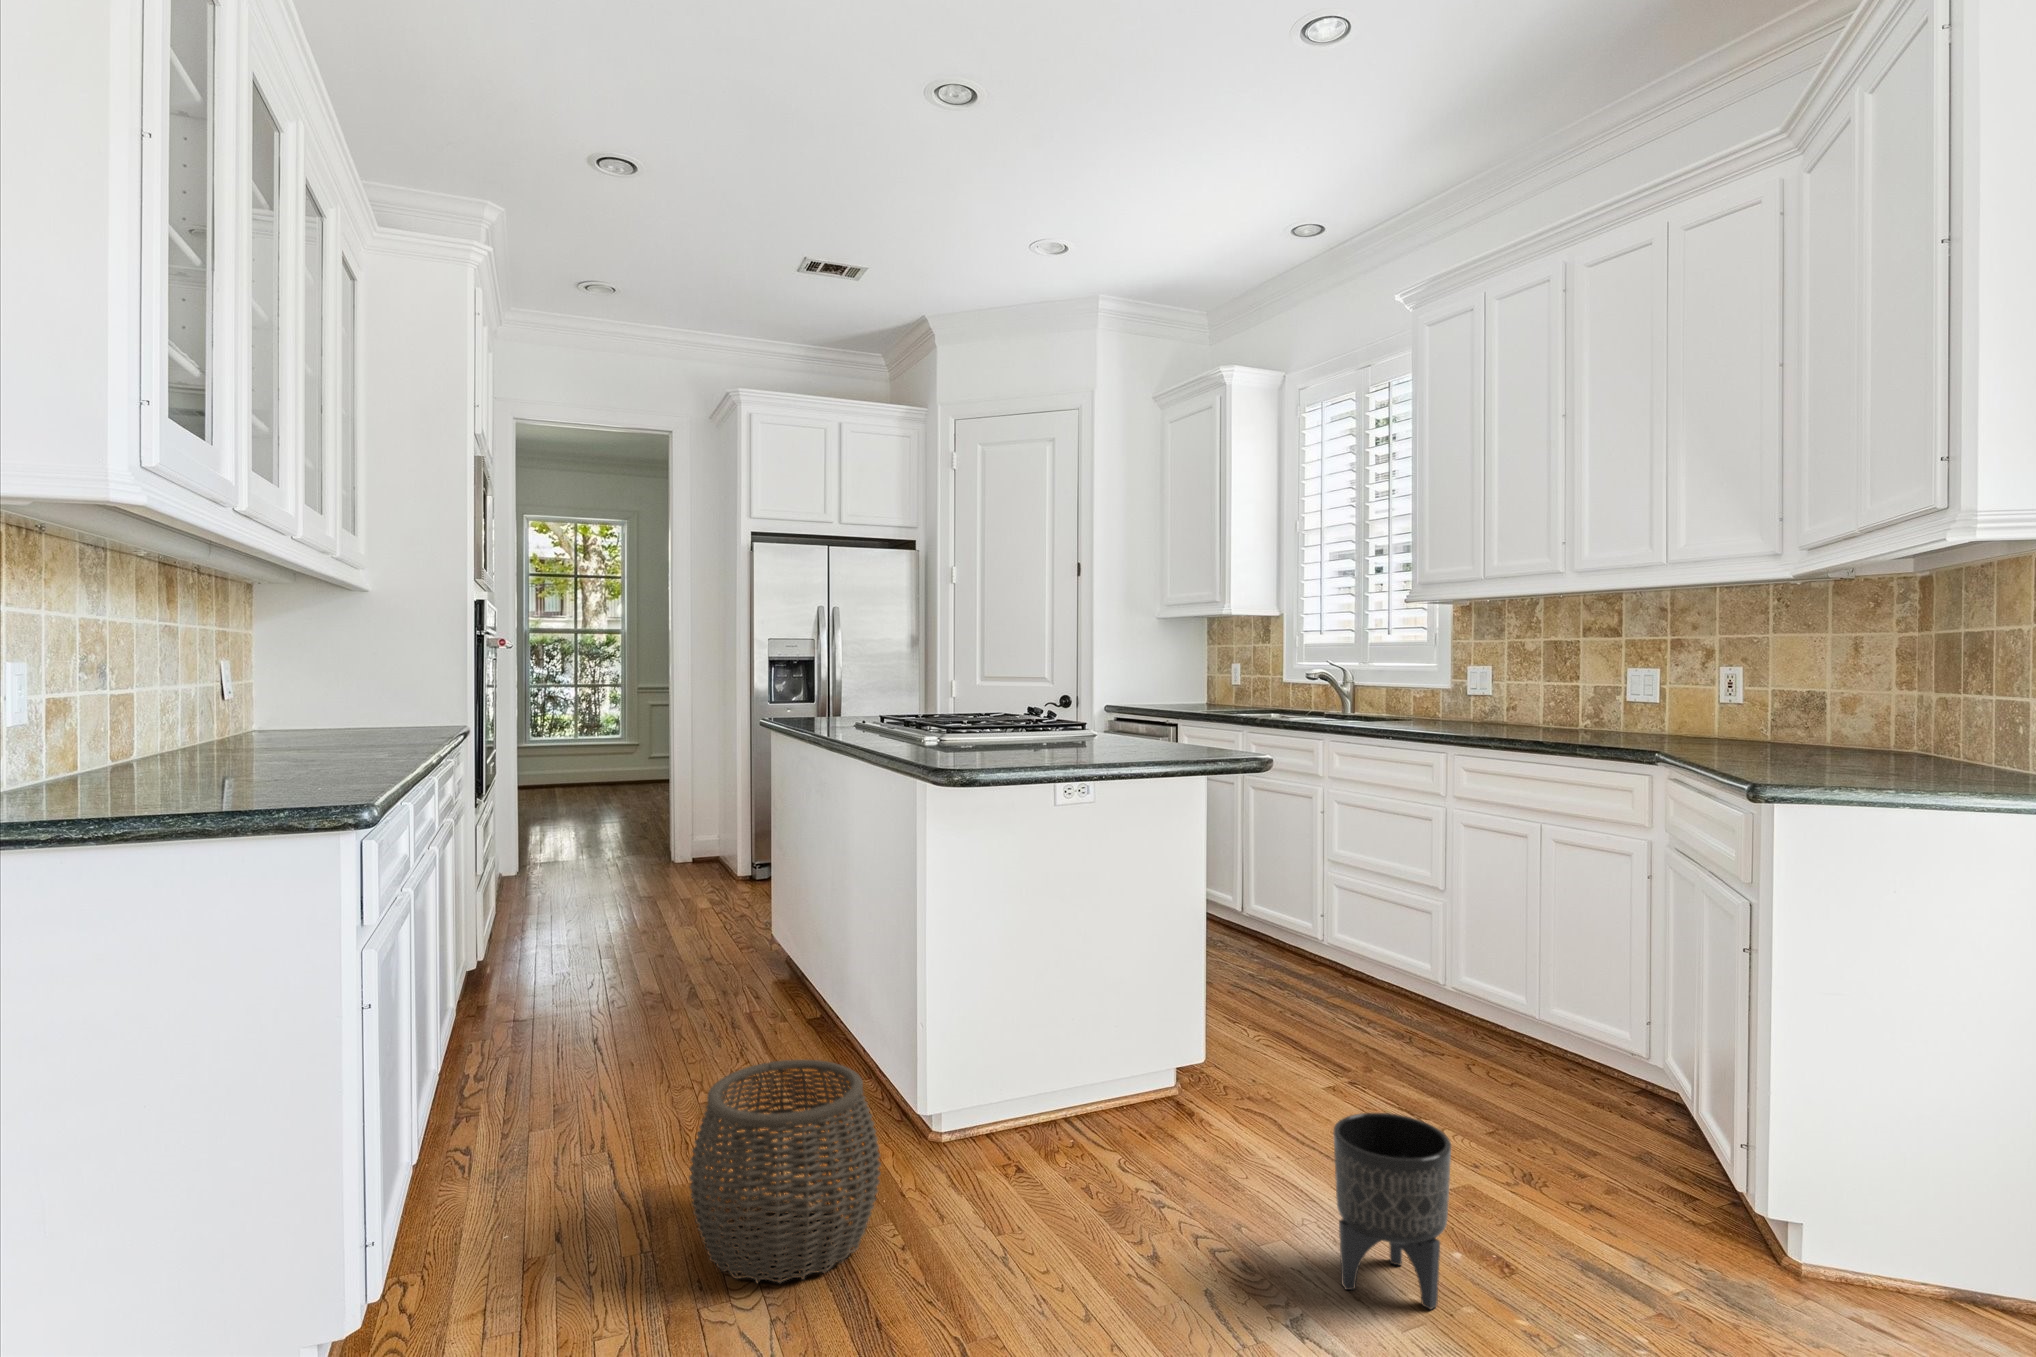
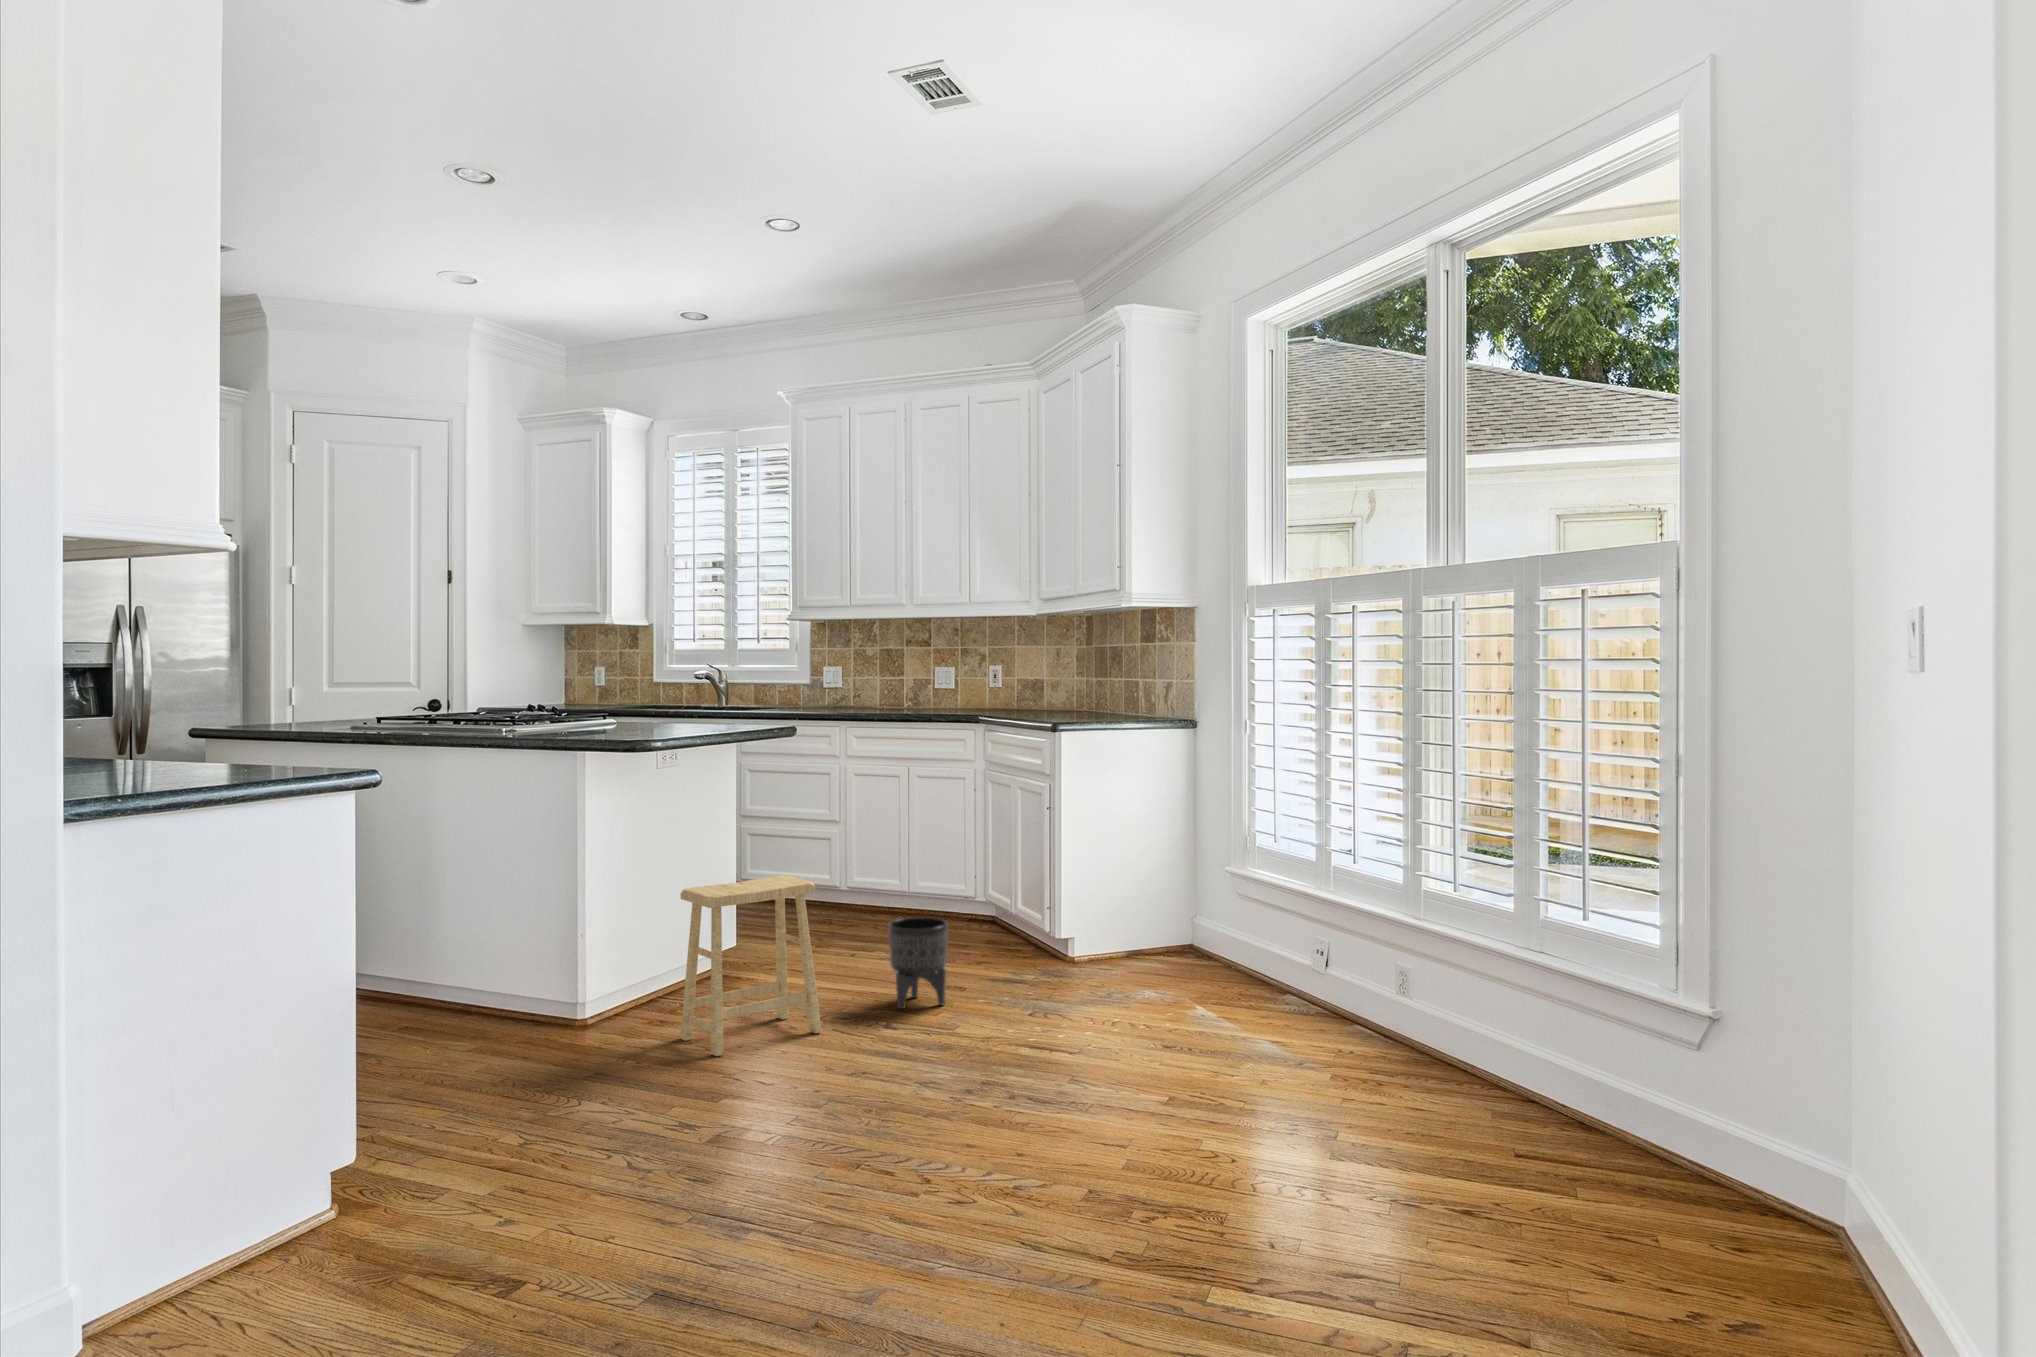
footstool: none [952,998,1159,1303] -> present [680,875,822,1056]
woven basket: present [689,1060,881,1283] -> none [513,950,646,1082]

